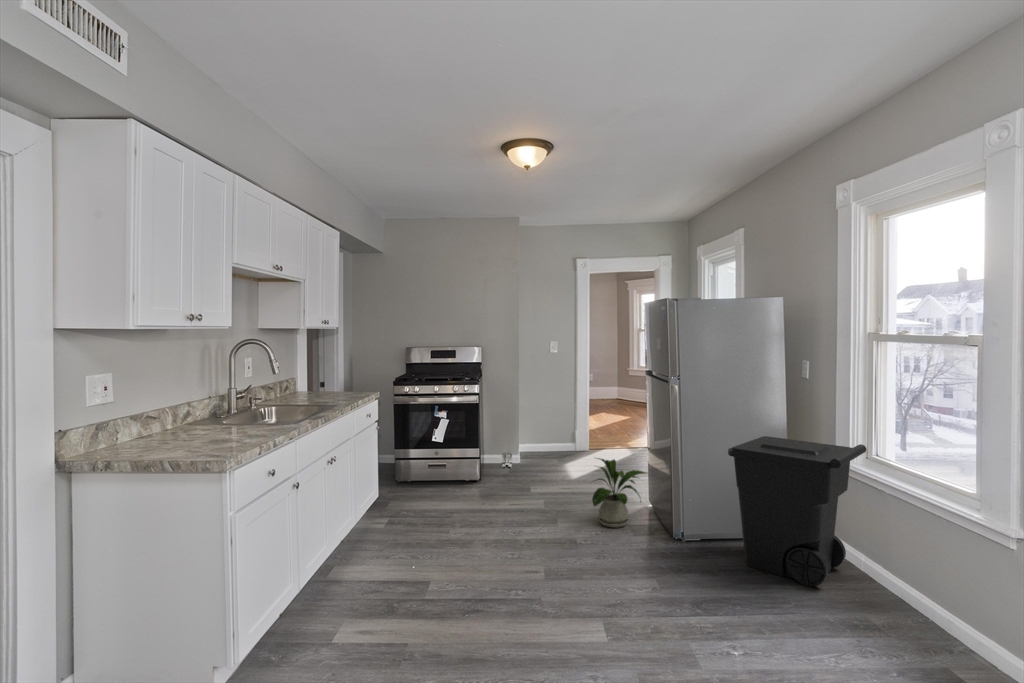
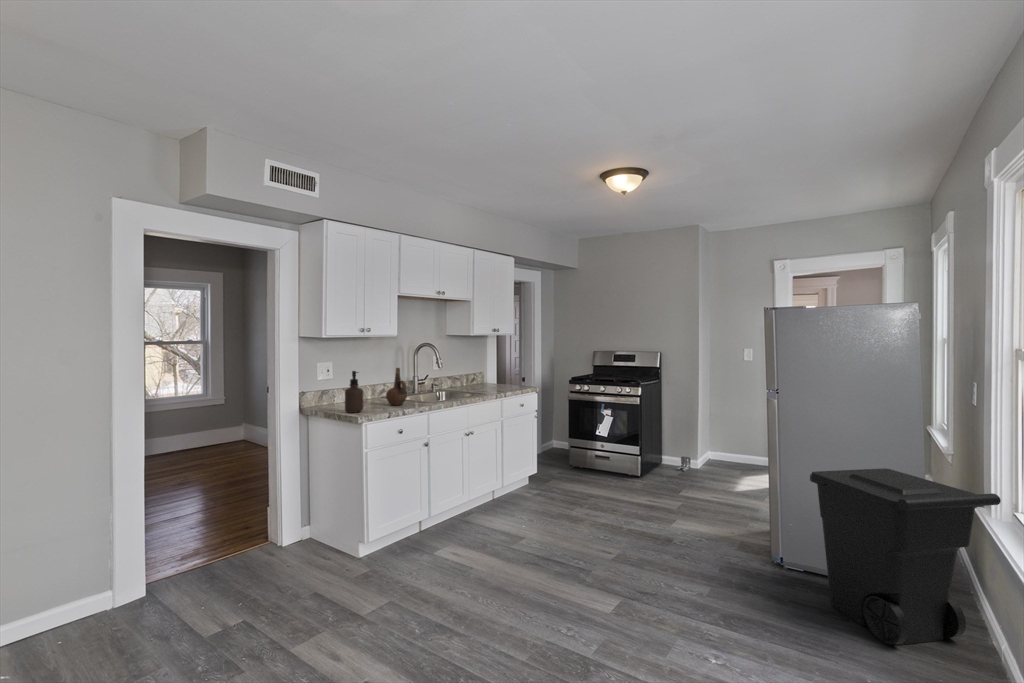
ceramic pitcher: none [227,376,263,434] -> present [386,368,407,405]
soap dispenser: none [181,384,215,454] -> present [345,371,363,413]
house plant: present [592,458,647,528] -> none [695,465,773,539]

